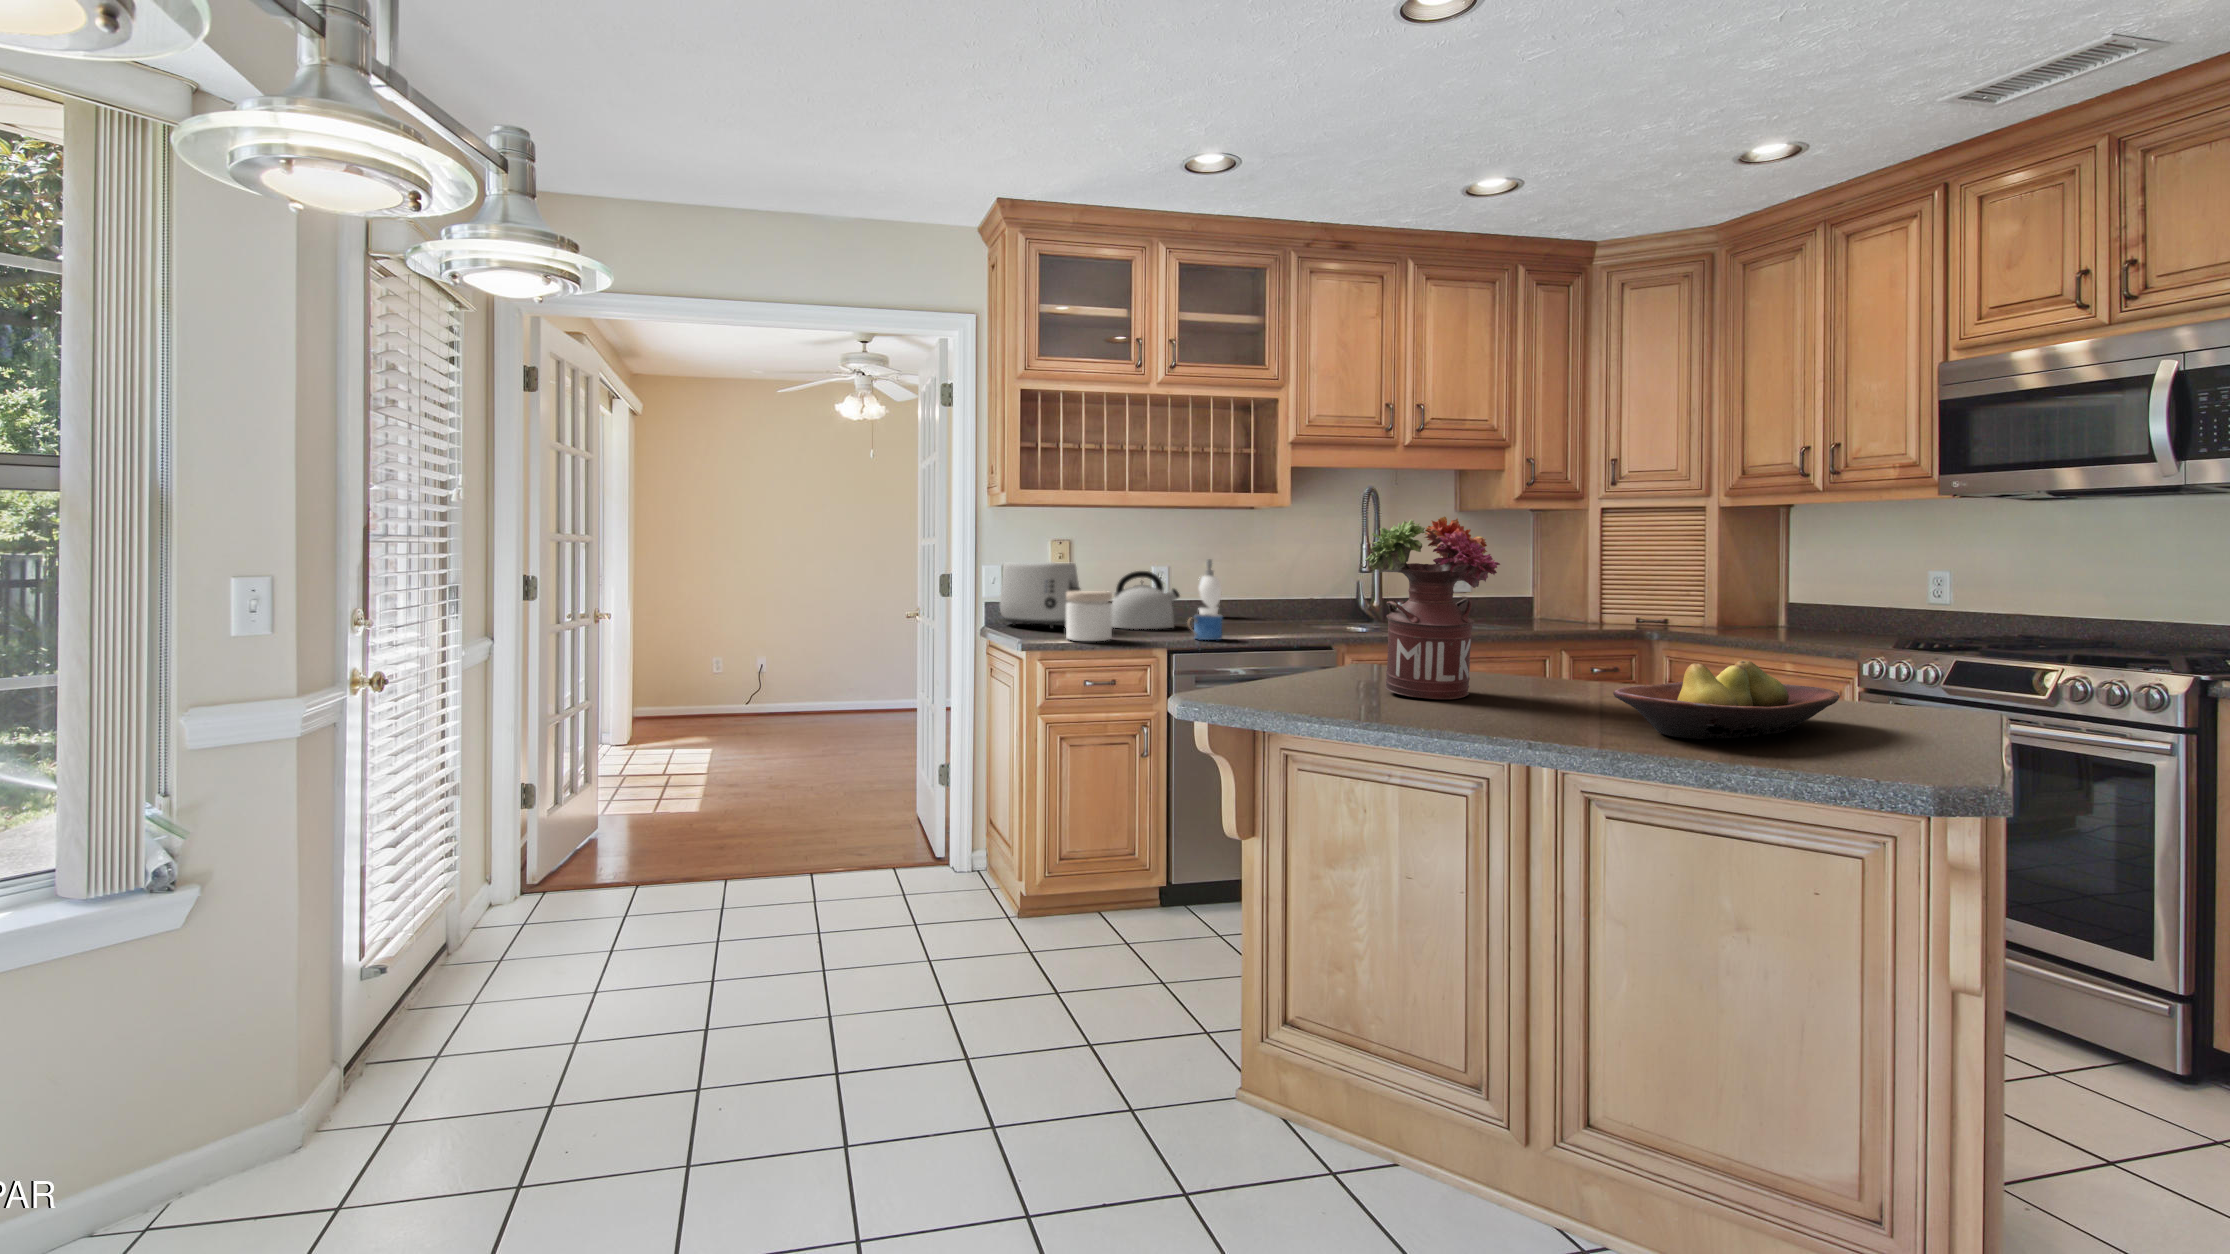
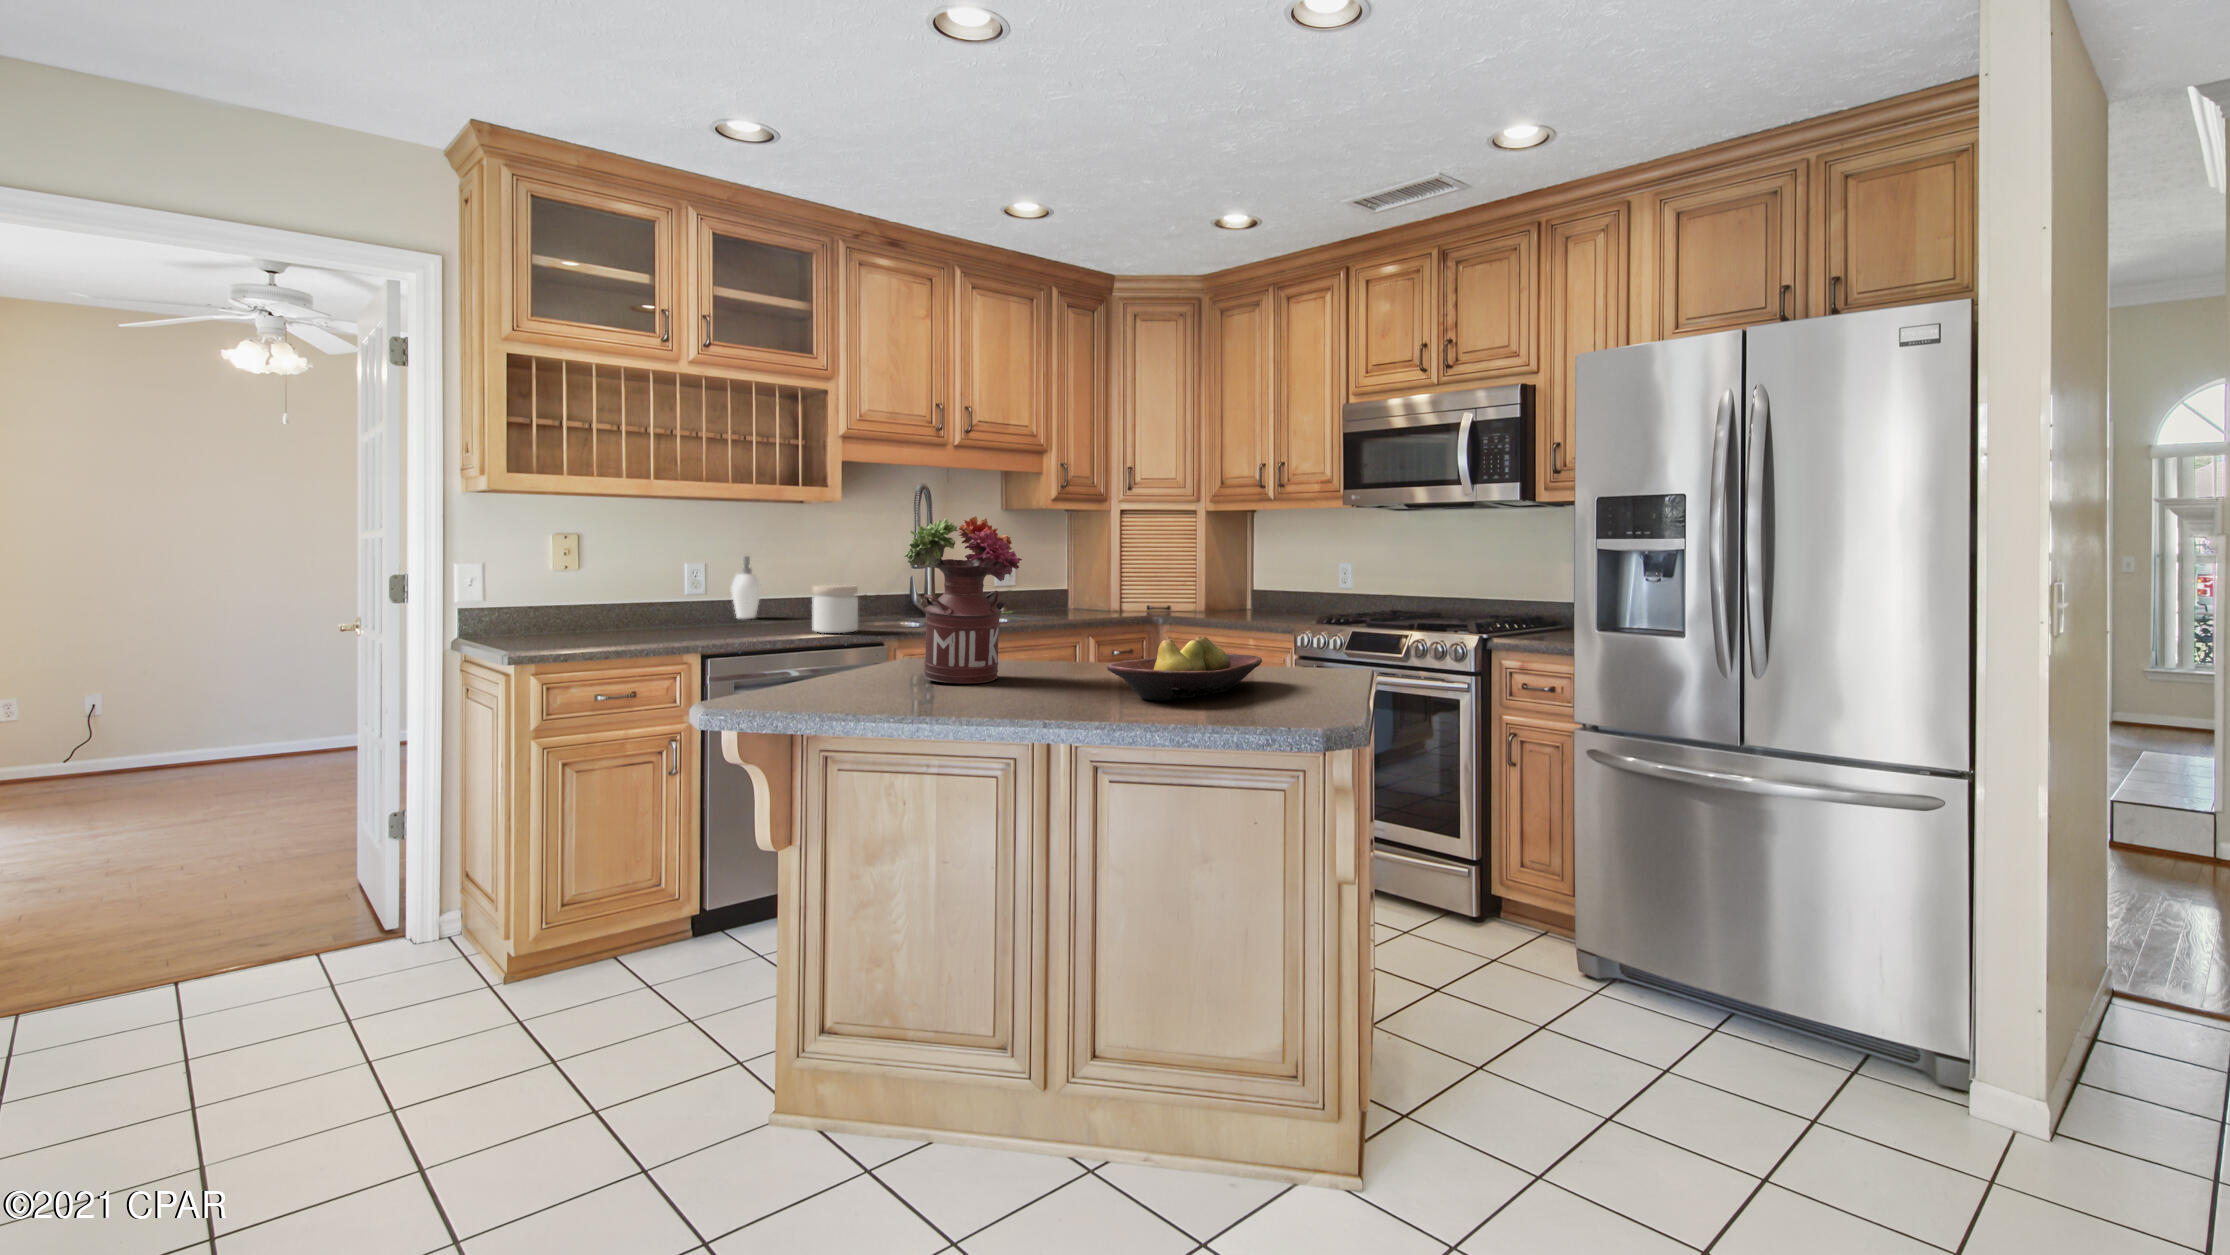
toaster: present [1000,562,1081,628] -> none [482,559,592,636]
kettle: present [1112,571,1180,629] -> none [627,569,714,633]
jar: present [1066,591,1112,641] -> present [813,585,858,633]
mug: present [1188,614,1222,640] -> none [722,614,763,641]

